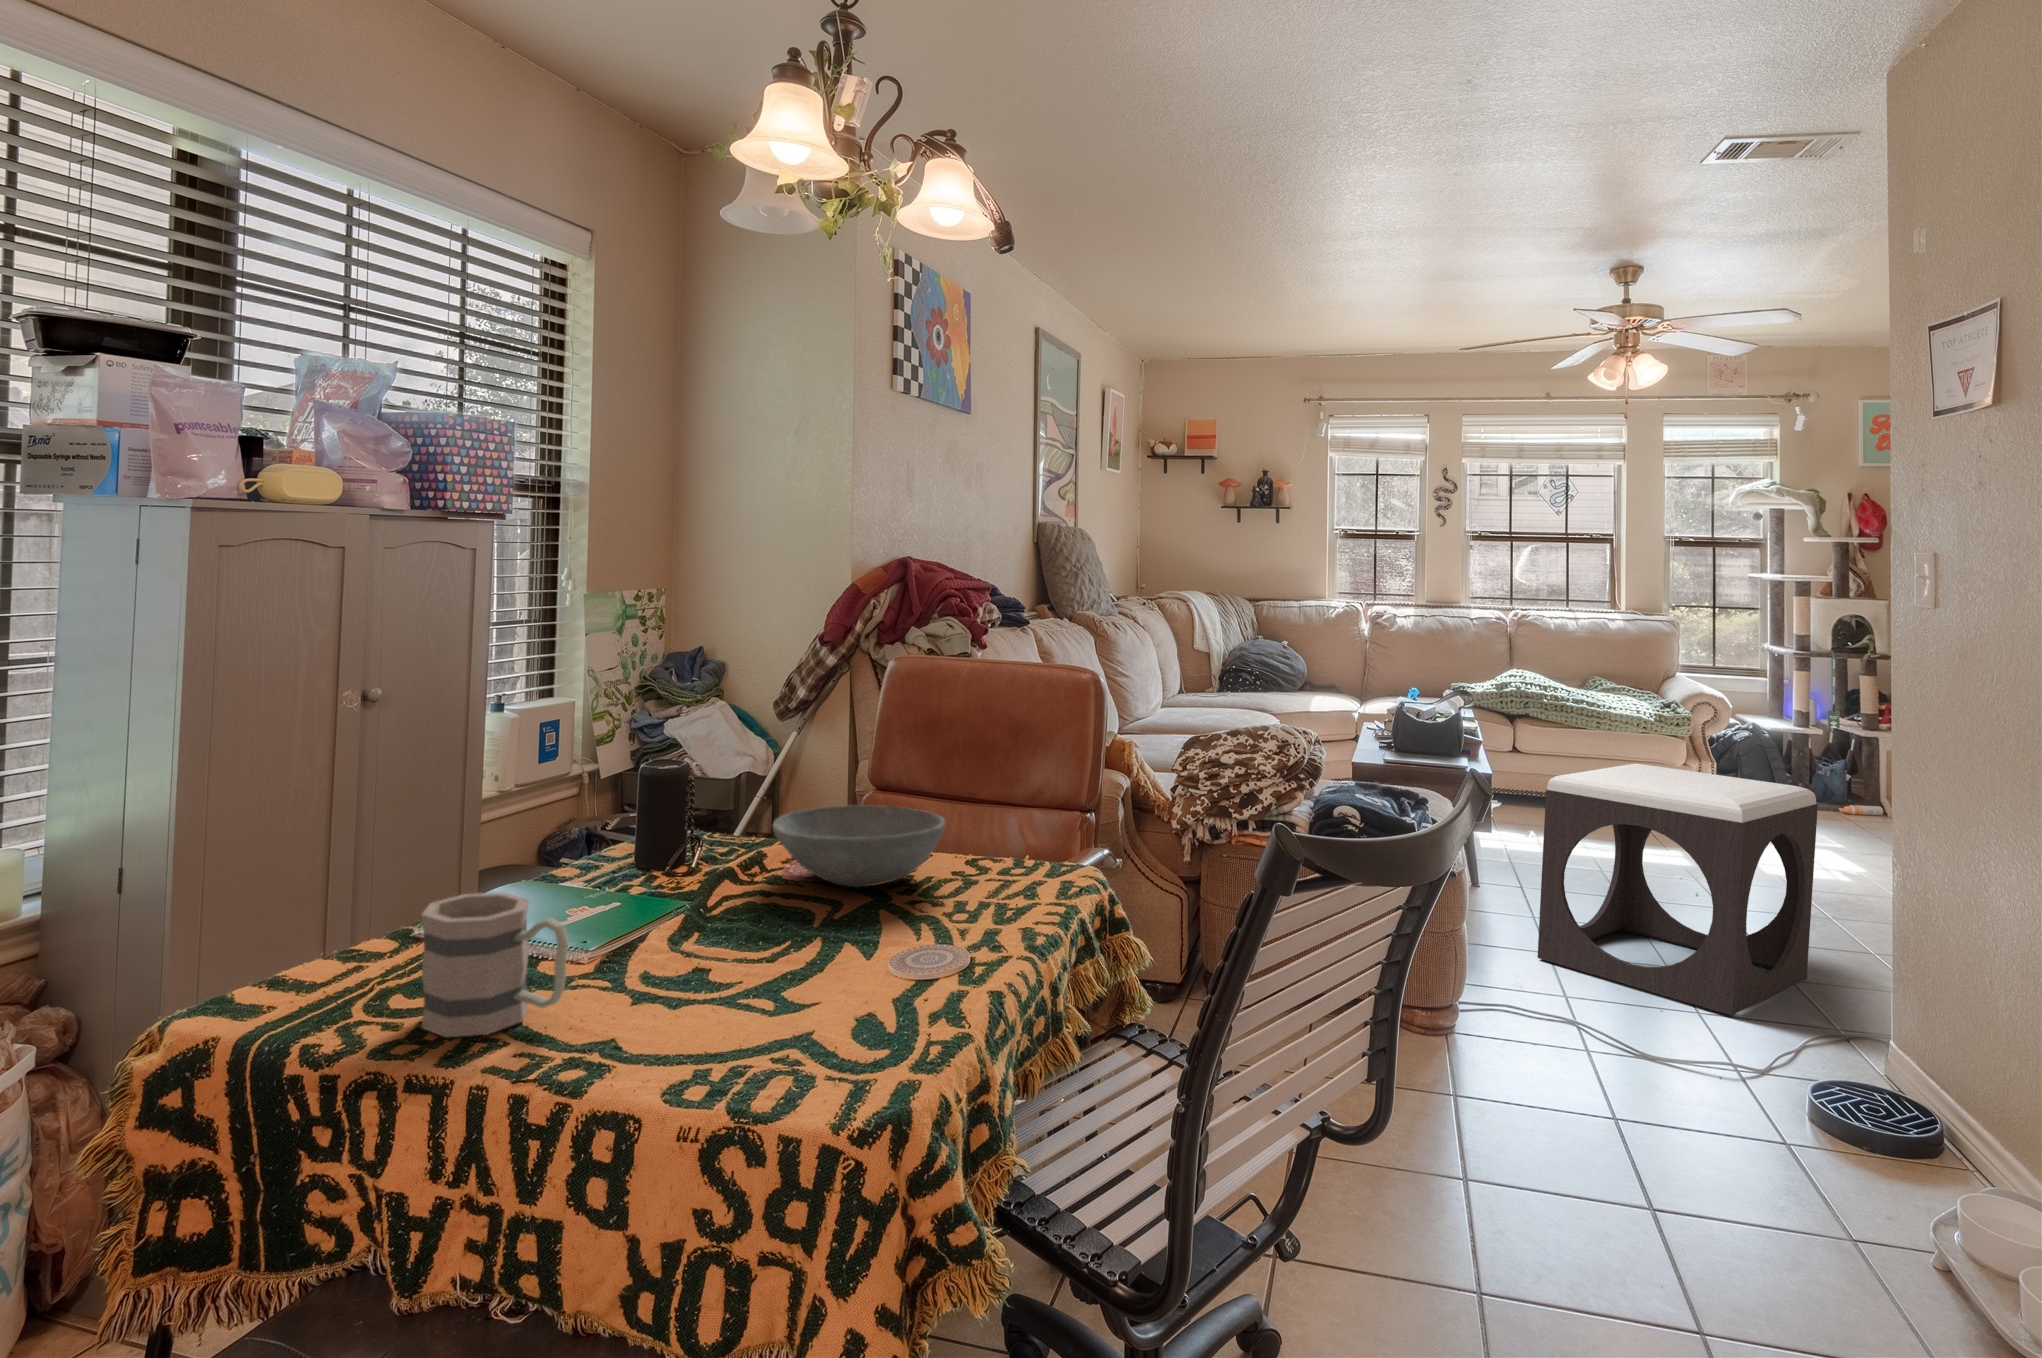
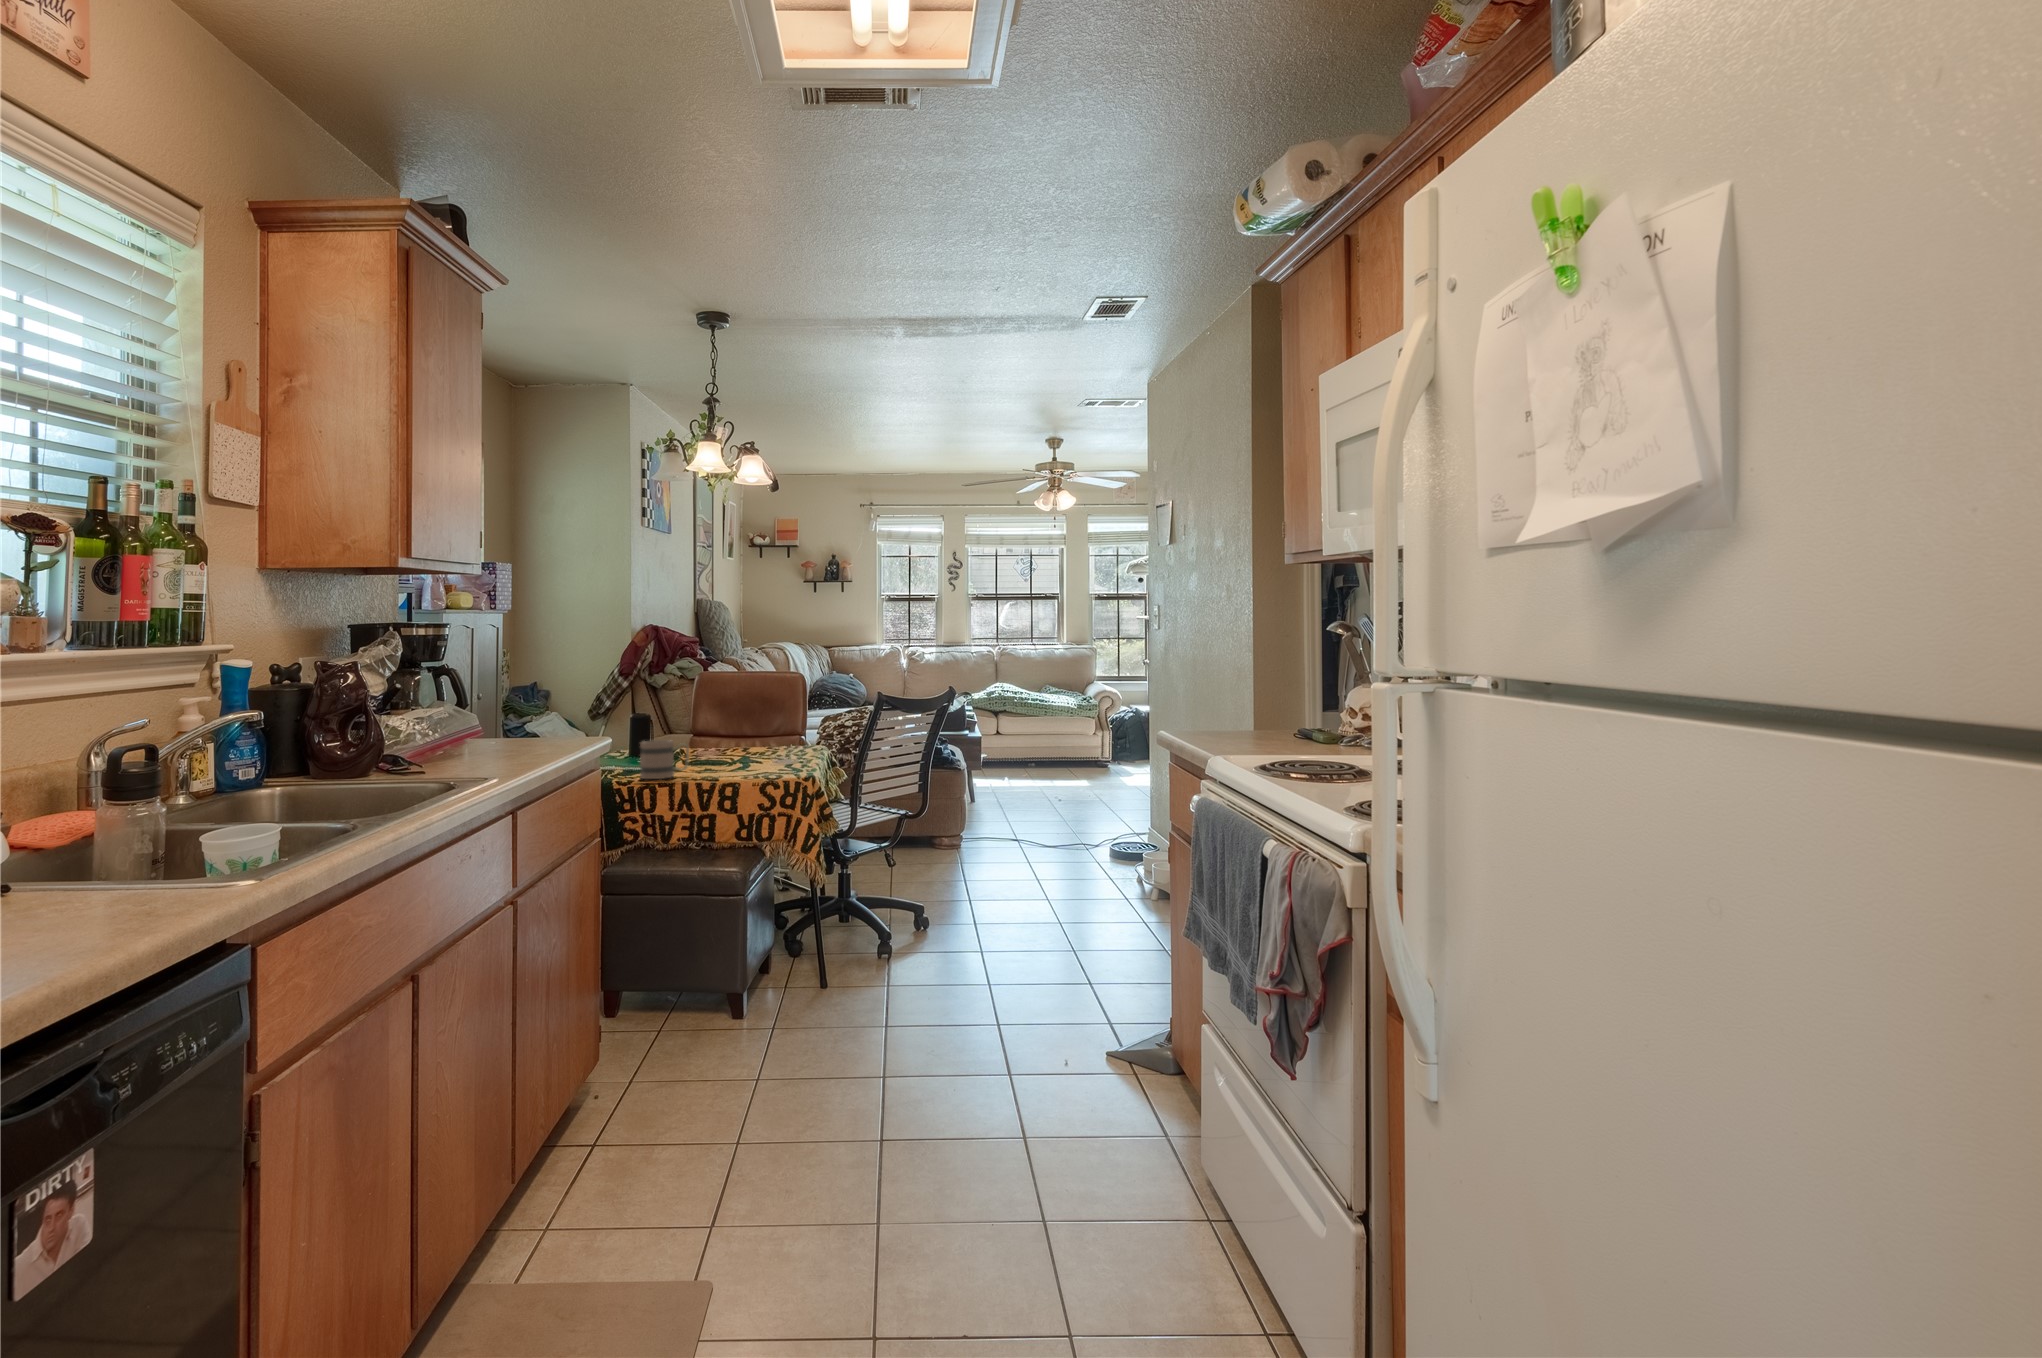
footstool: present [1538,764,1818,1015] -> none [1005,723,1125,833]
bowl: present [773,805,945,887] -> none [692,730,764,757]

